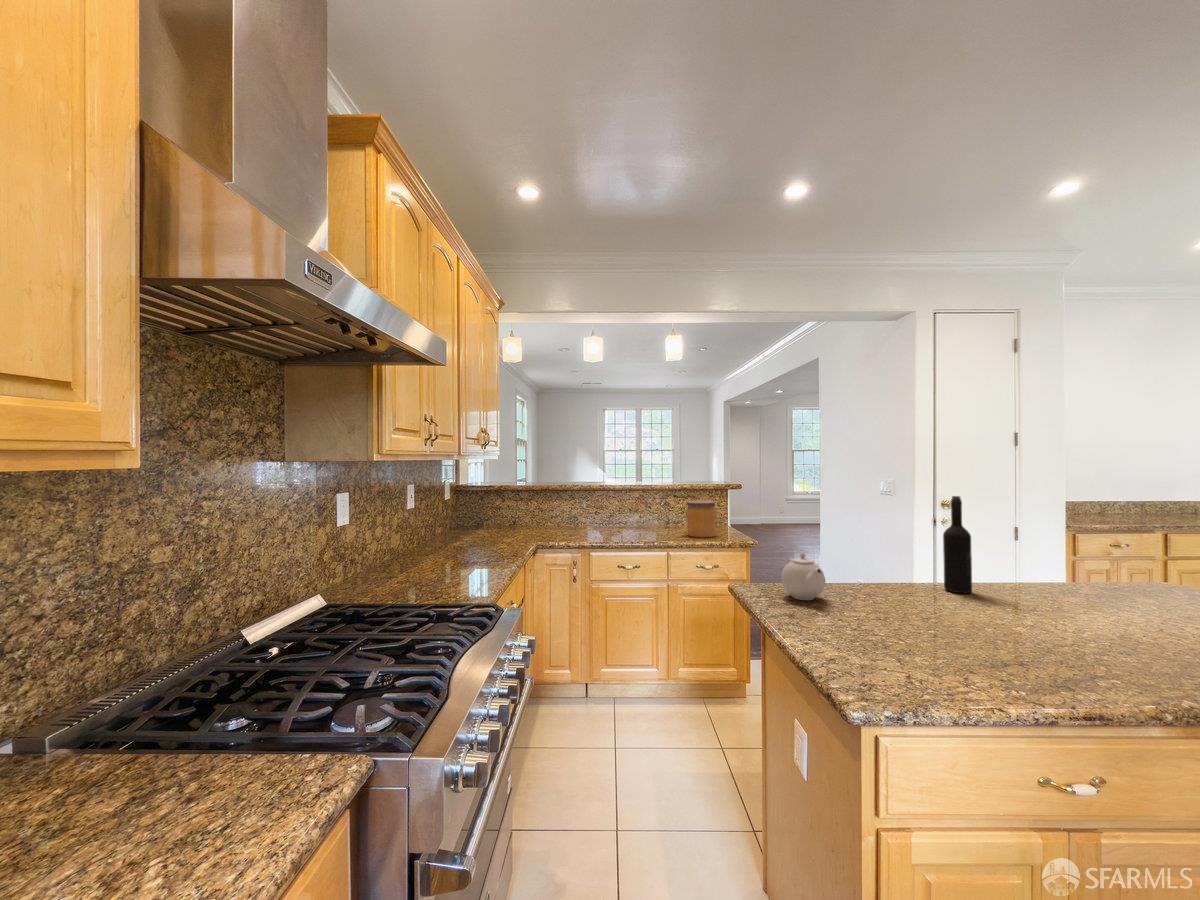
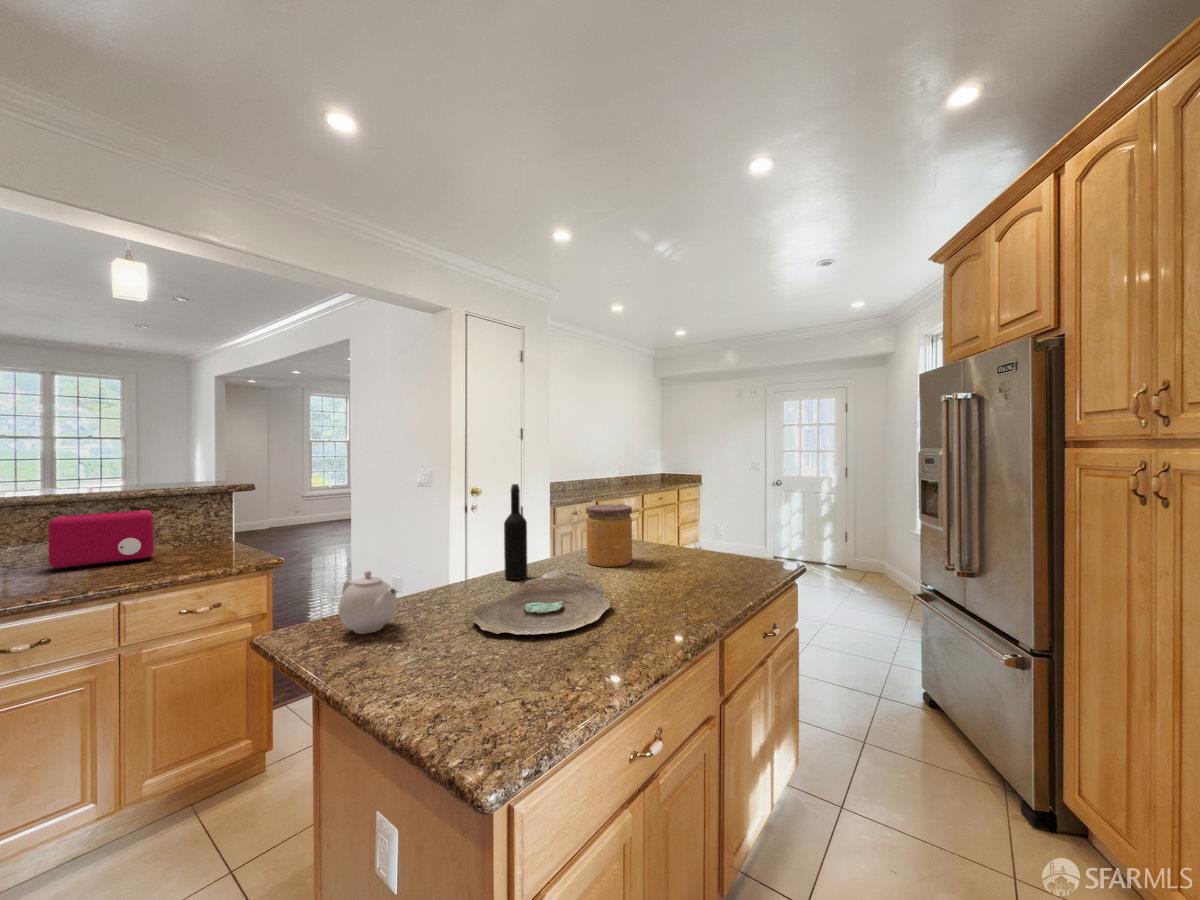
toaster: none [638,498,685,531] -> present [48,510,154,570]
jar: present [687,500,716,537] -> present [586,504,632,567]
decorative bowl: none [886,590,1064,645] -> present [469,571,610,635]

